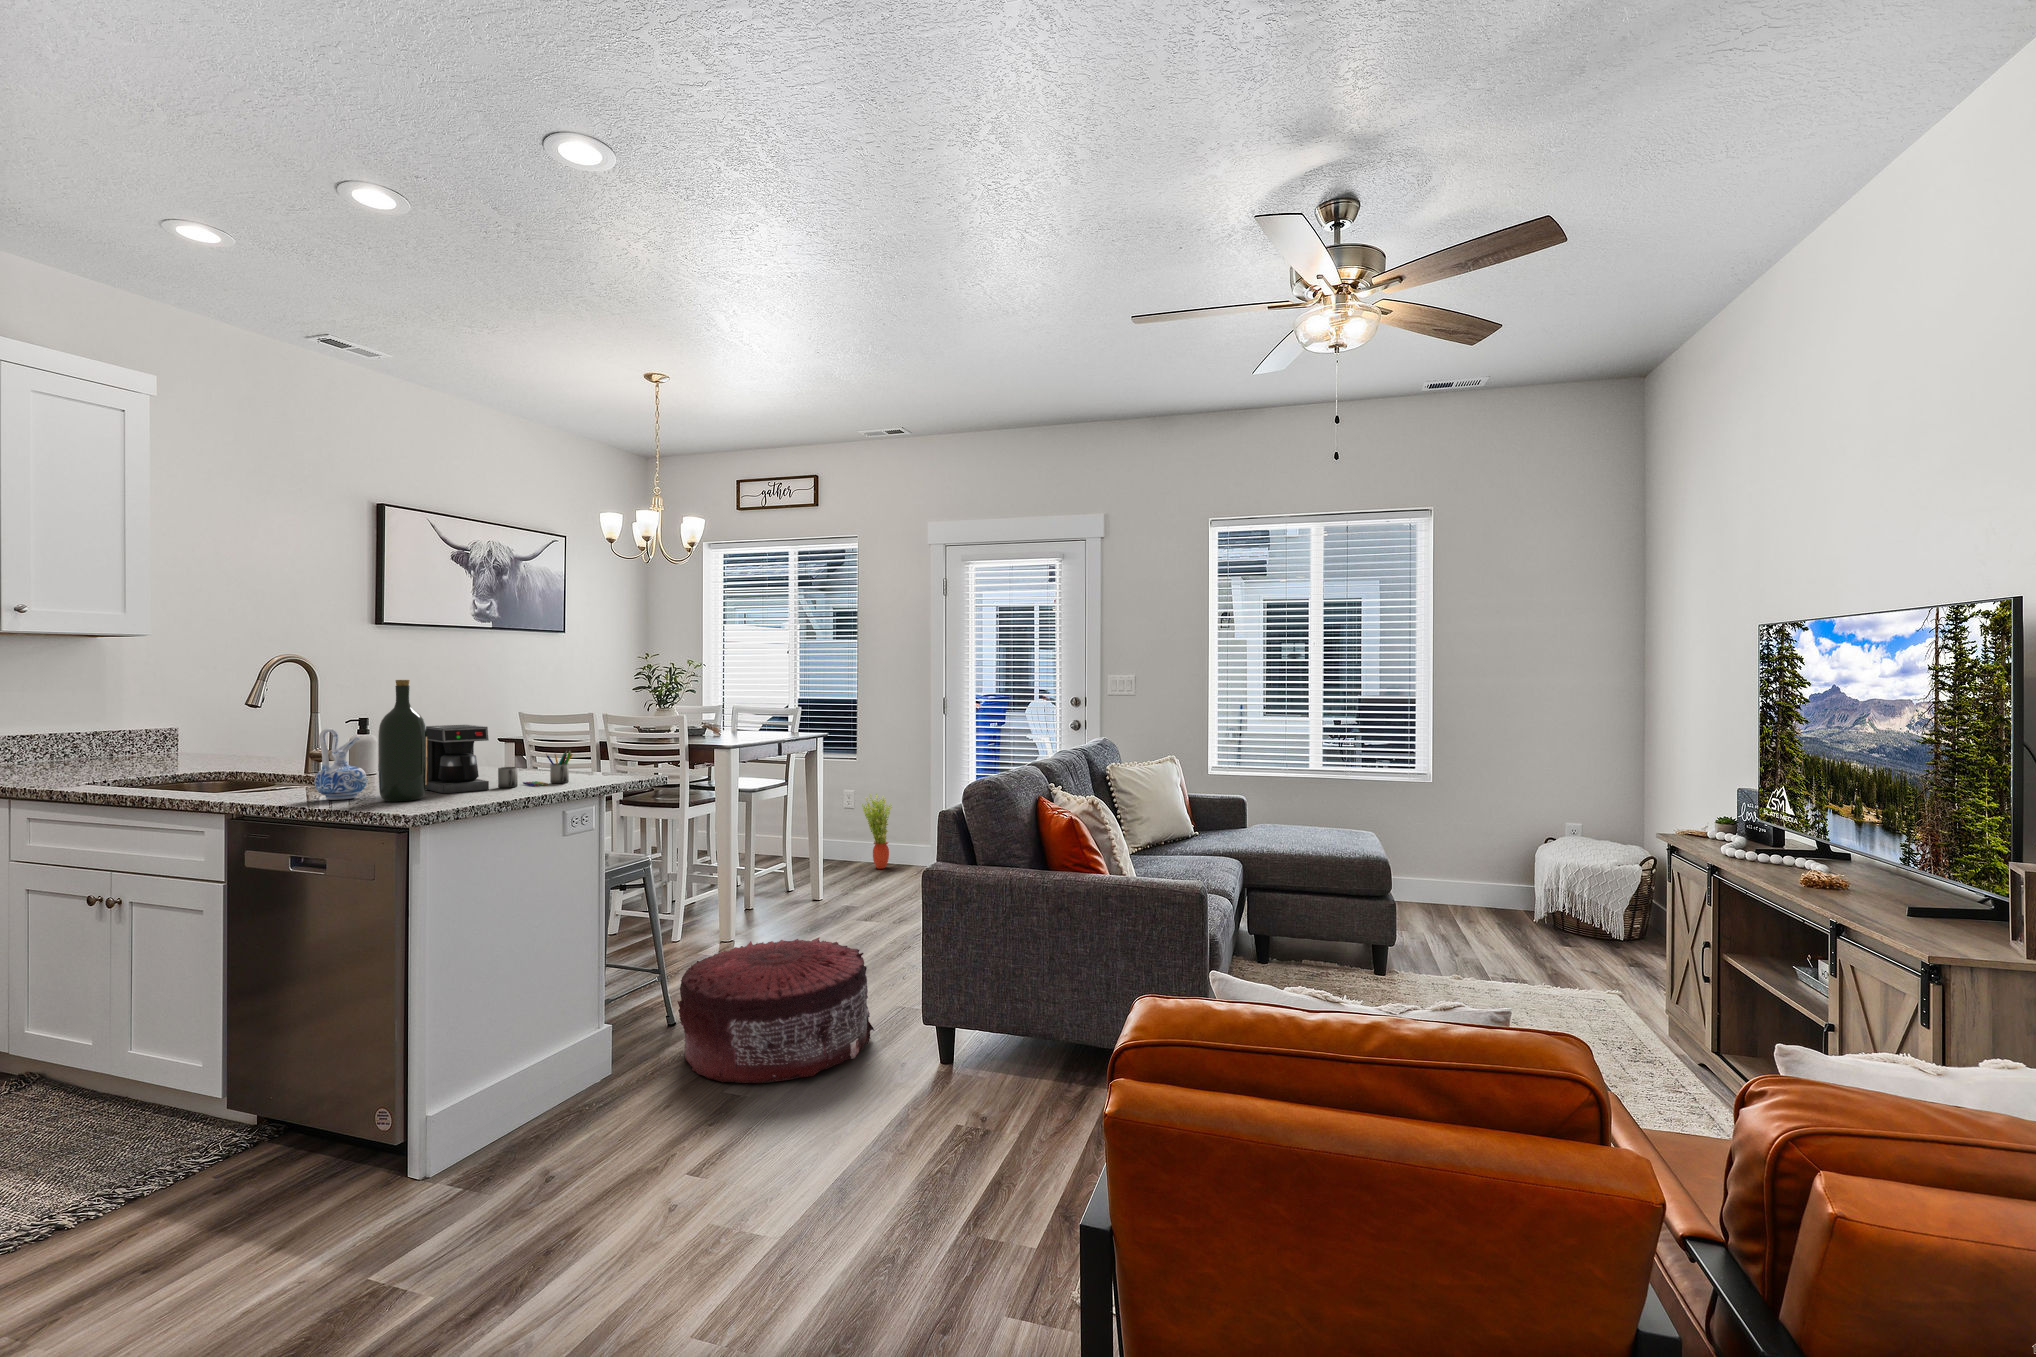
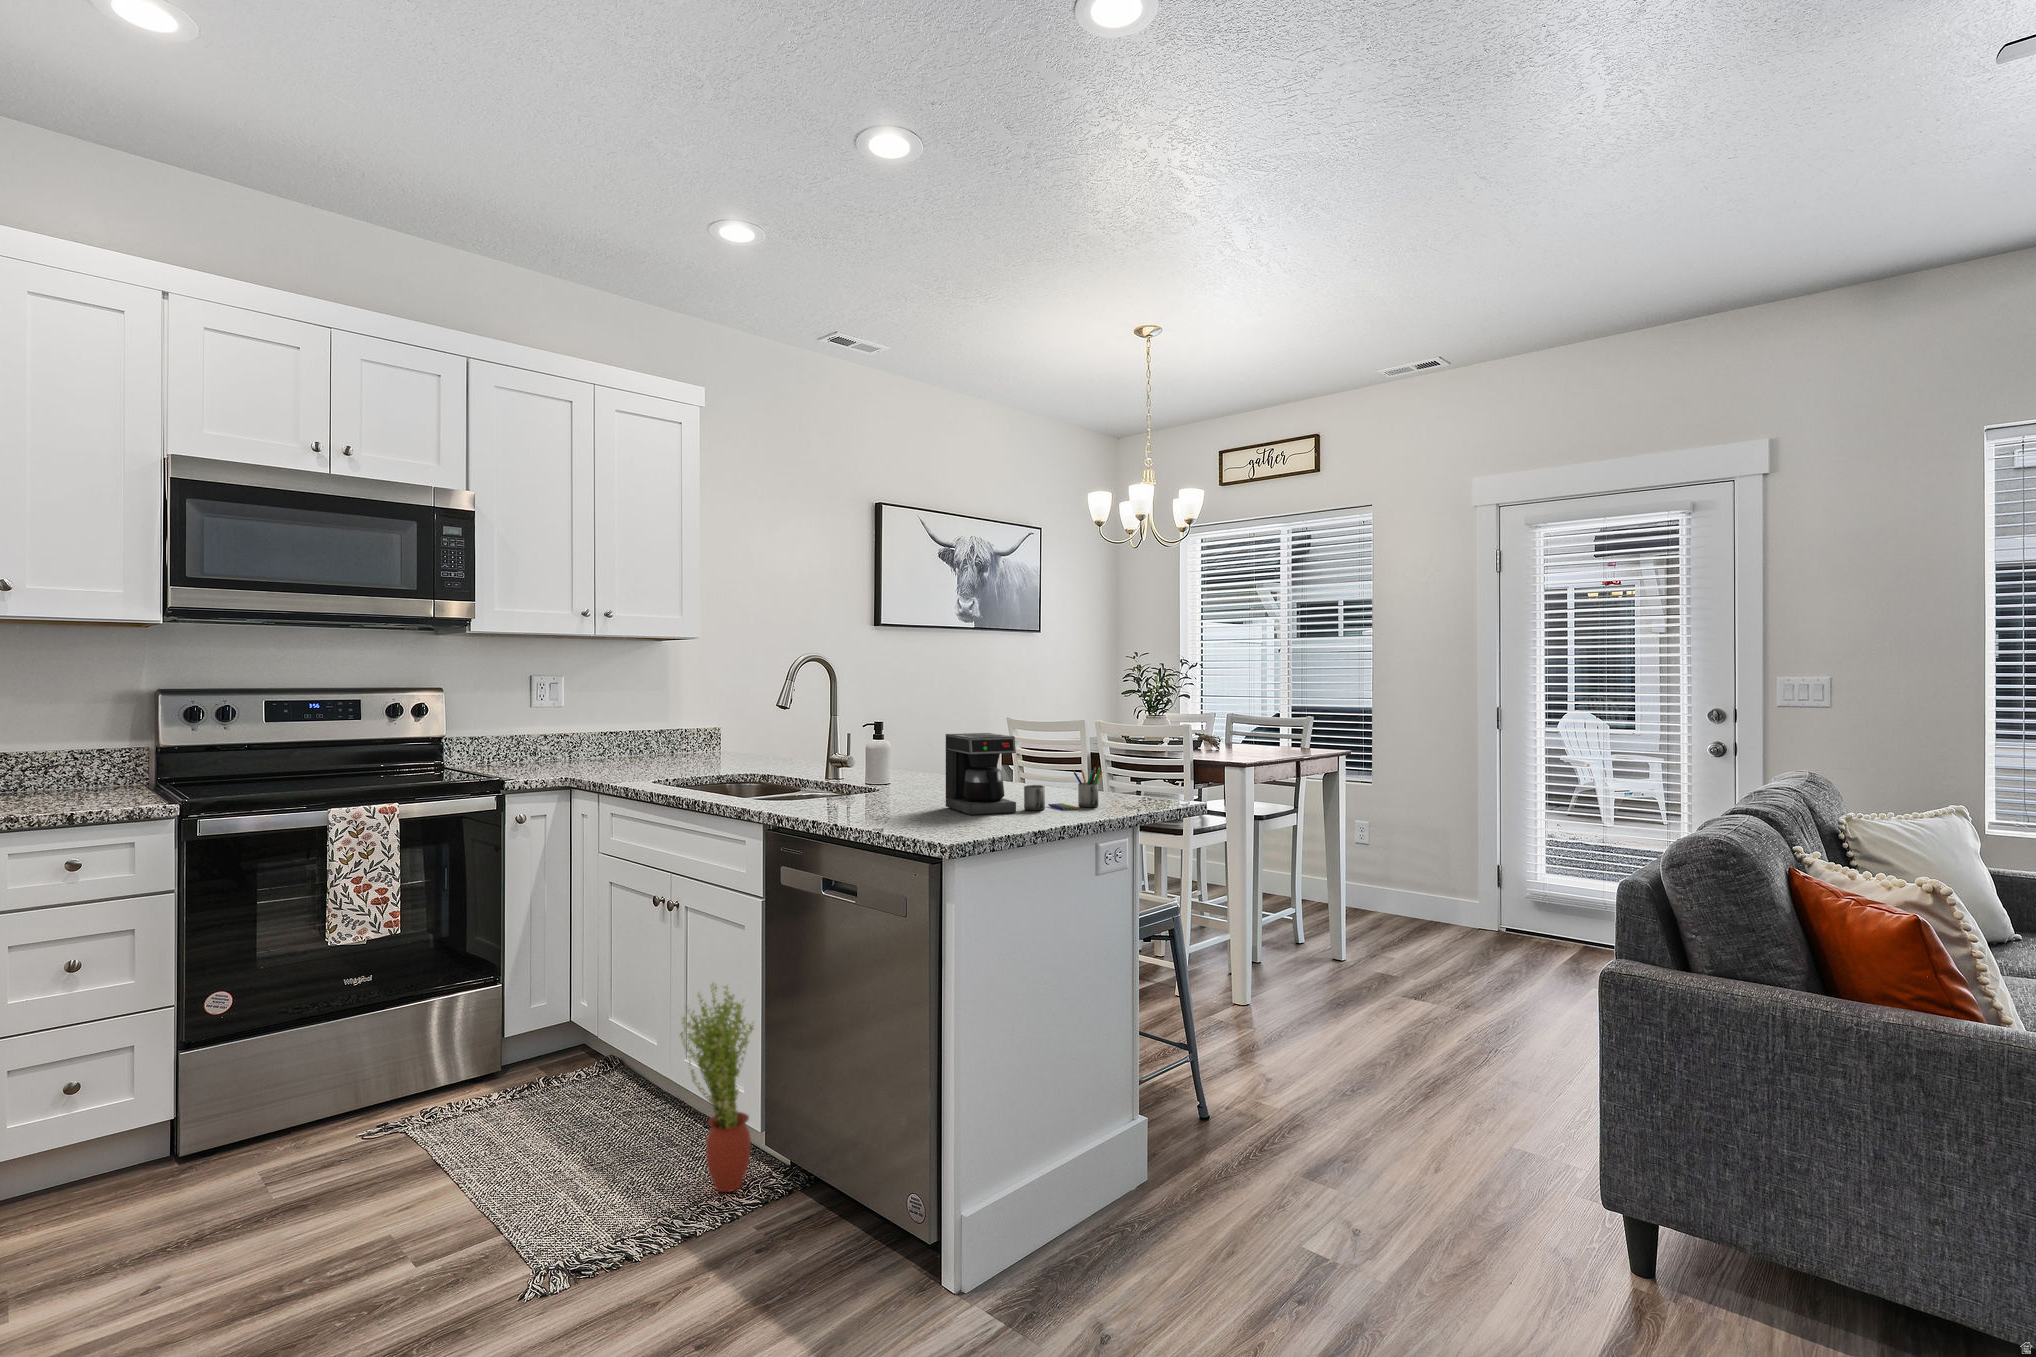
wine bottle: present [378,680,427,802] -> none [908,680,957,824]
ceramic pitcher: present [314,728,367,800] -> none [845,735,894,817]
potted plant: present [862,794,892,869] -> present [680,984,754,1192]
pouf: present [677,937,874,1083] -> none [1225,1022,1491,1239]

